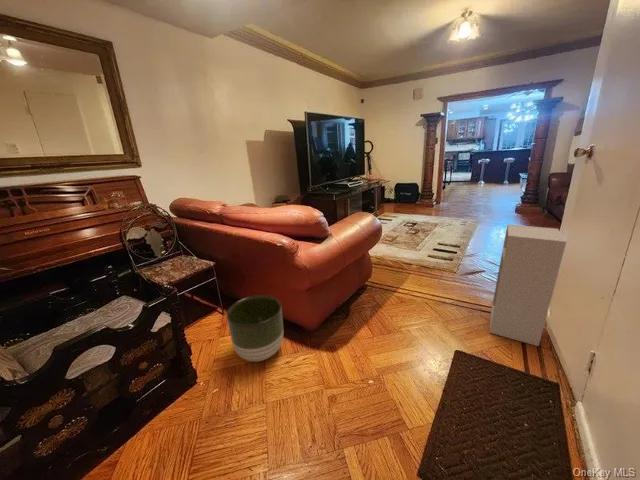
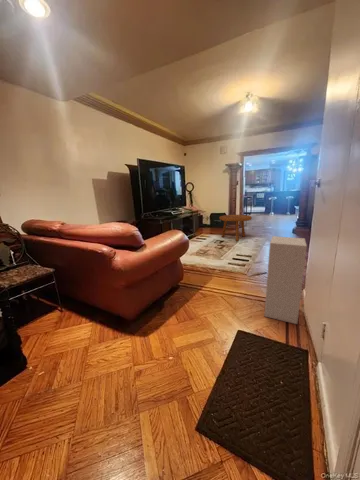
footstool: none [411,187,459,224] -> present [220,215,252,241]
planter: present [227,295,283,362] -> none [56,293,106,348]

